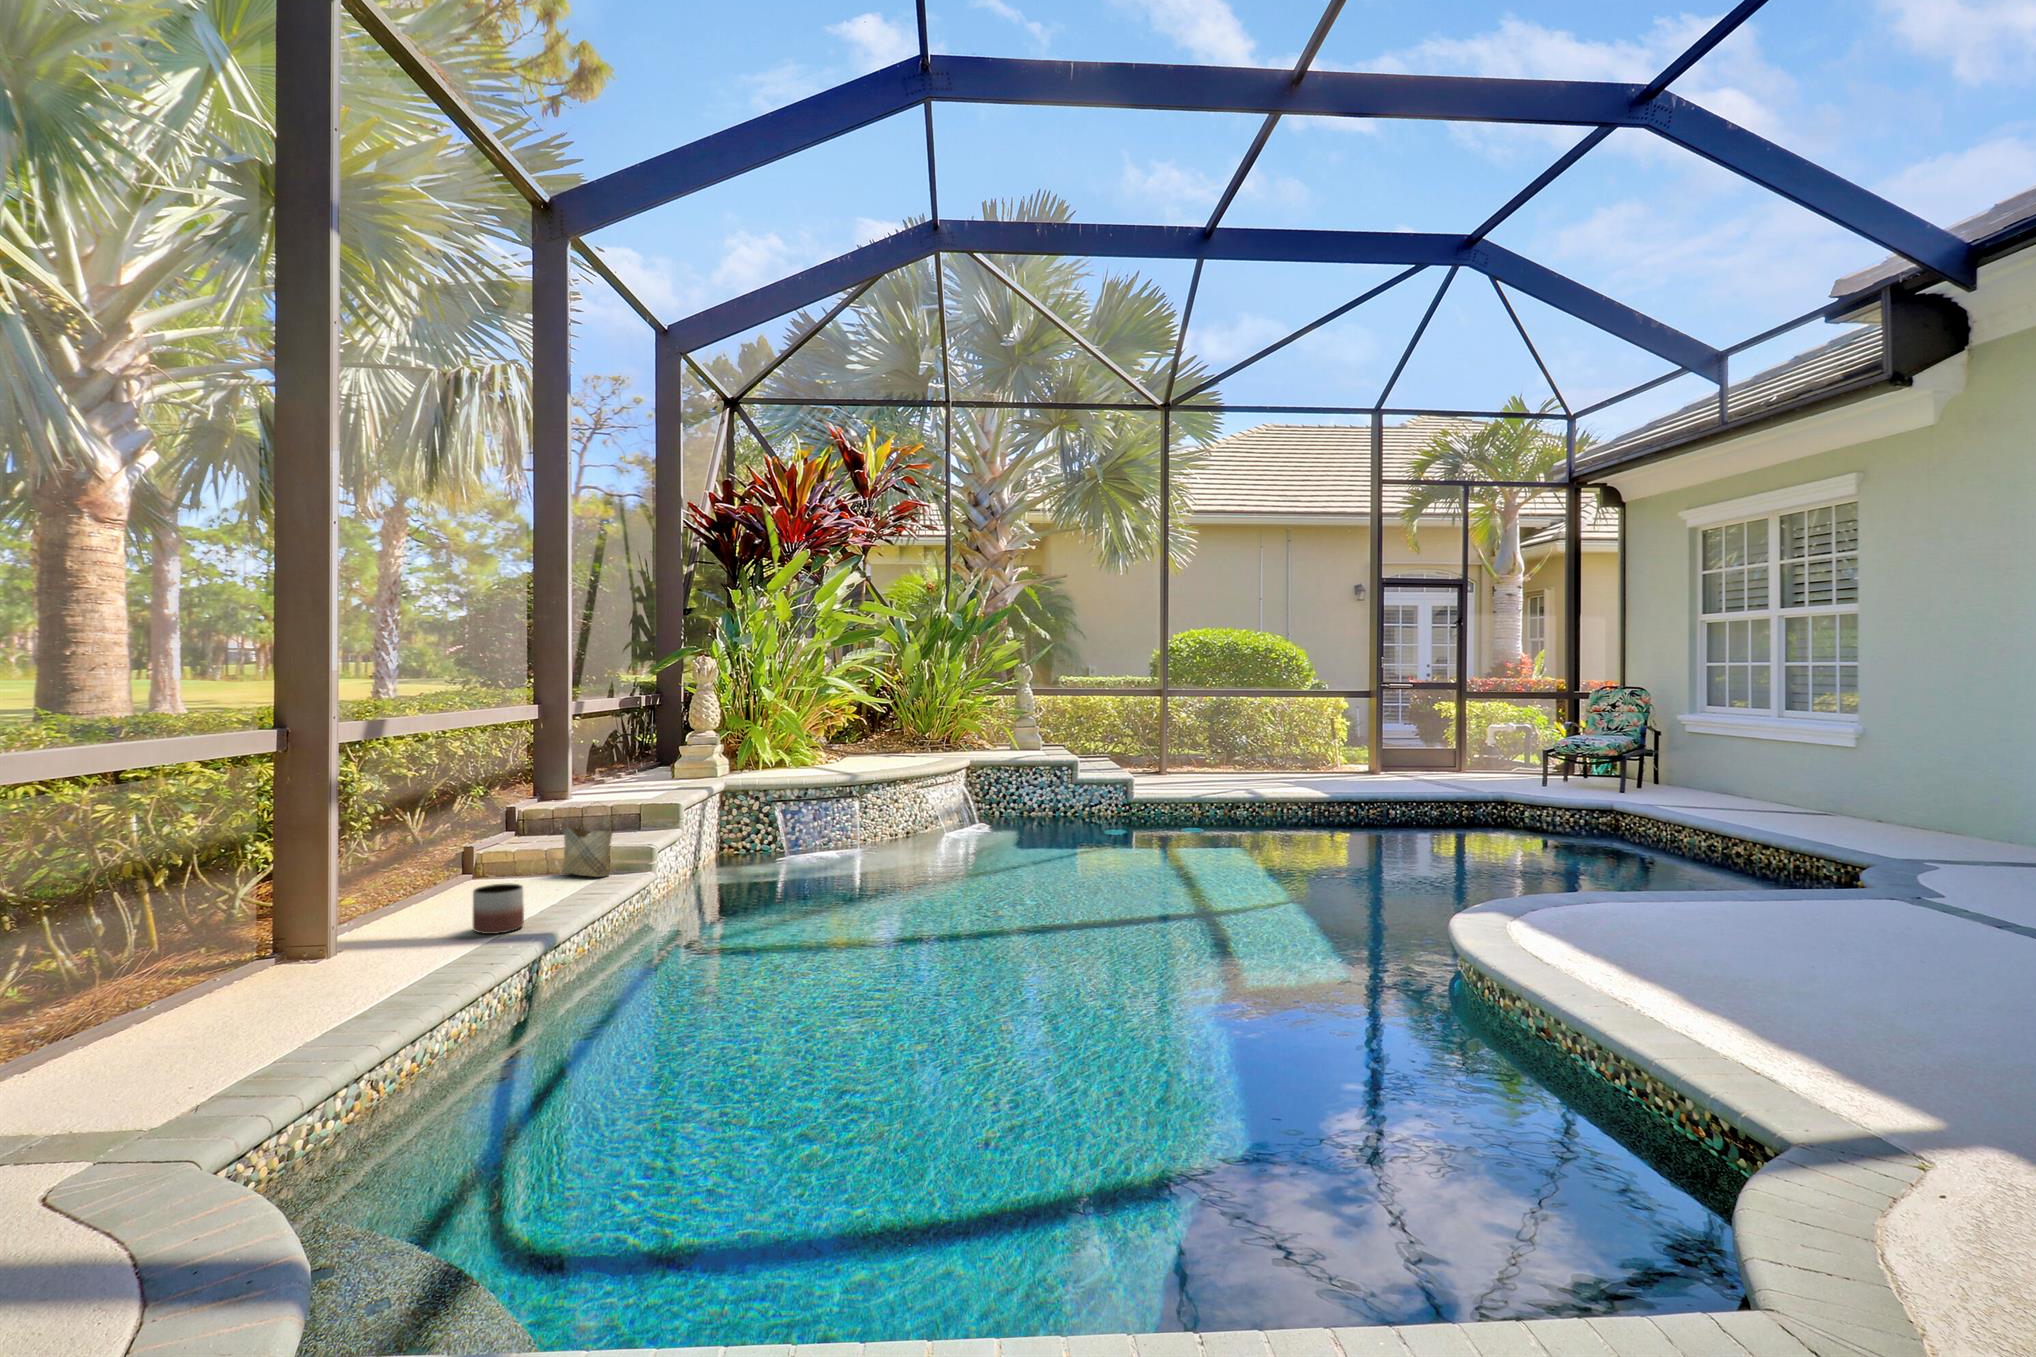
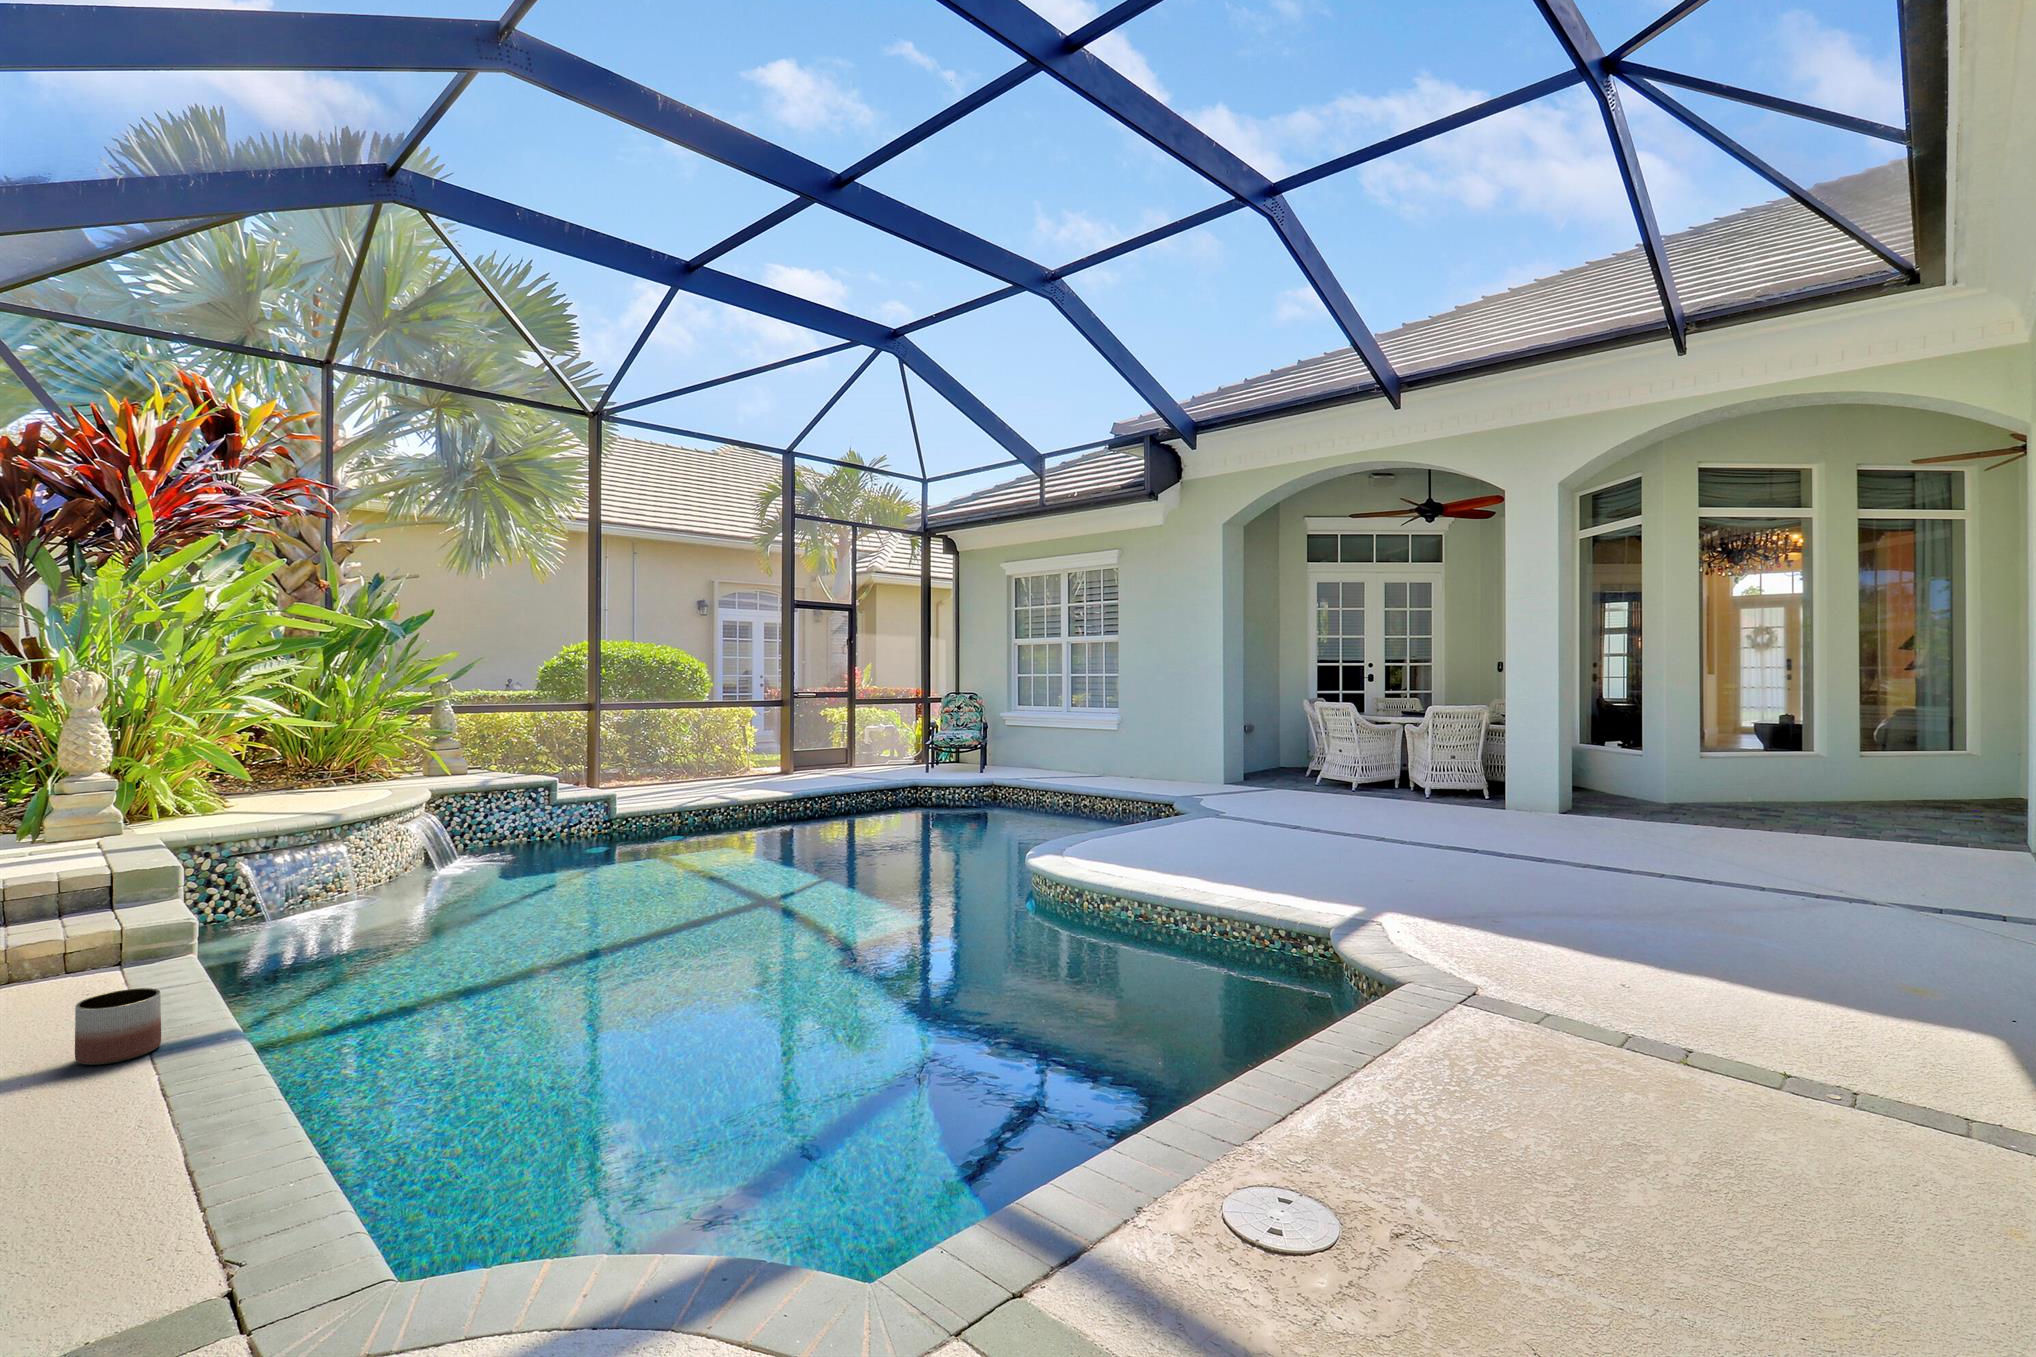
woven basket: present [561,803,613,877] -> none [55,875,153,980]

